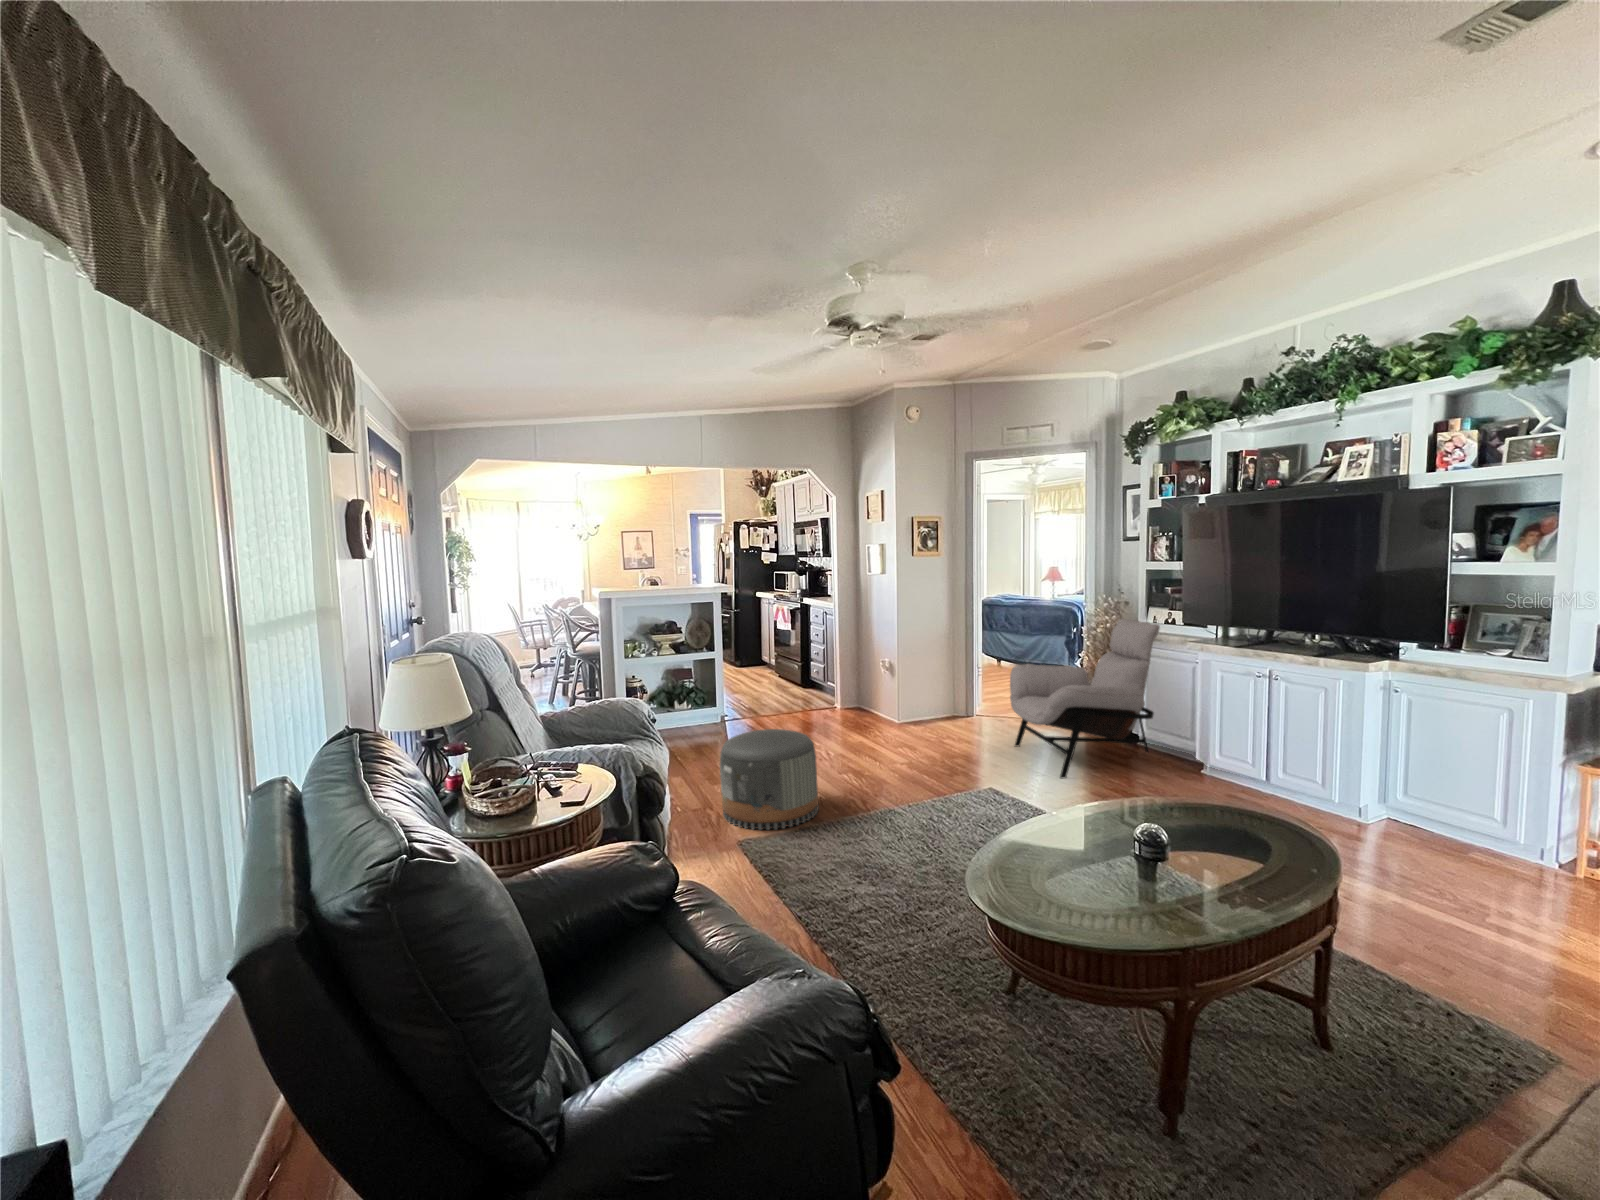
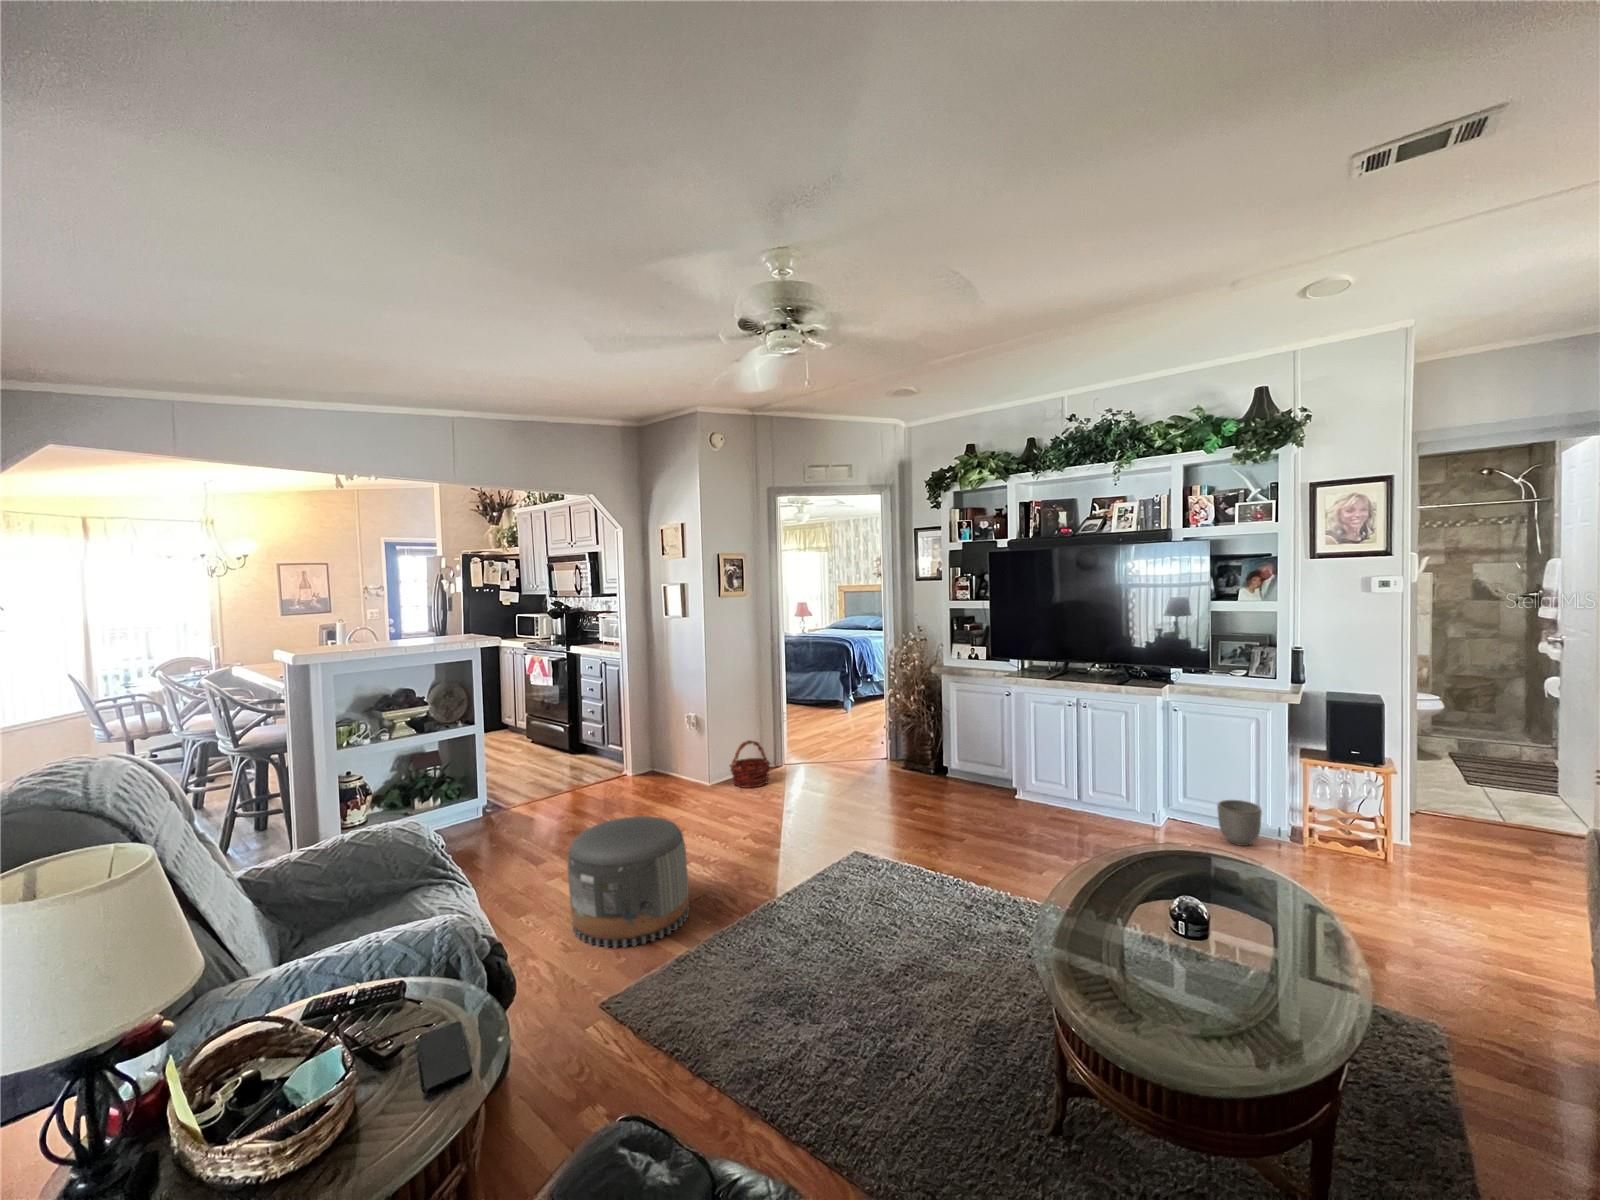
lounge chair: present [1010,619,1160,778] -> none [834,656,973,823]
basket: none [916,688,955,732] -> present [729,740,770,788]
planter: none [1439,803,1504,861] -> present [1217,800,1262,846]

